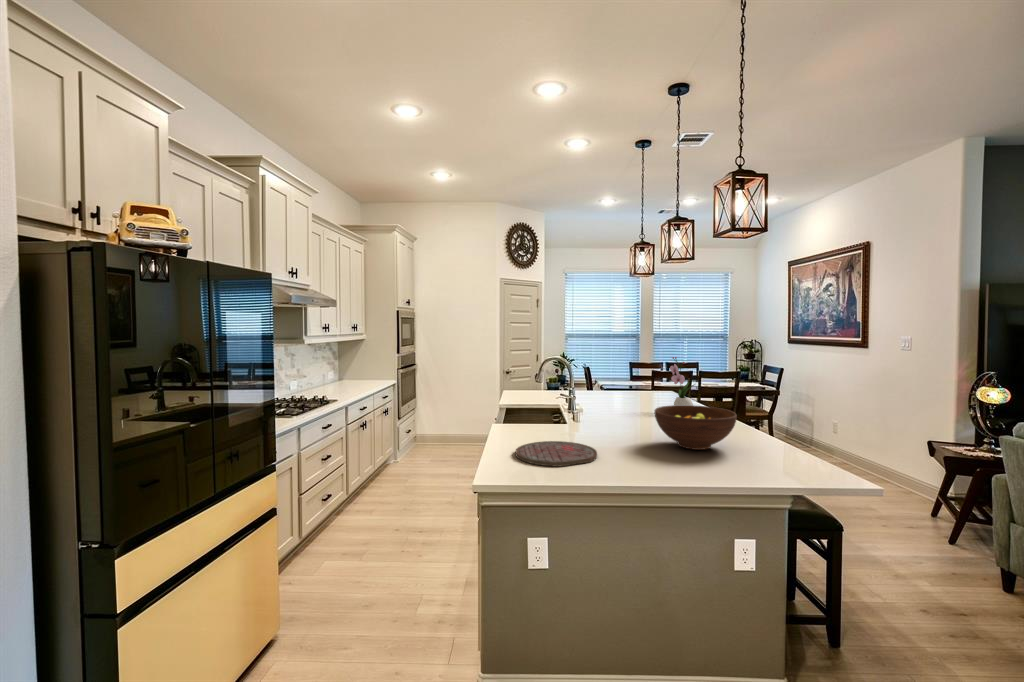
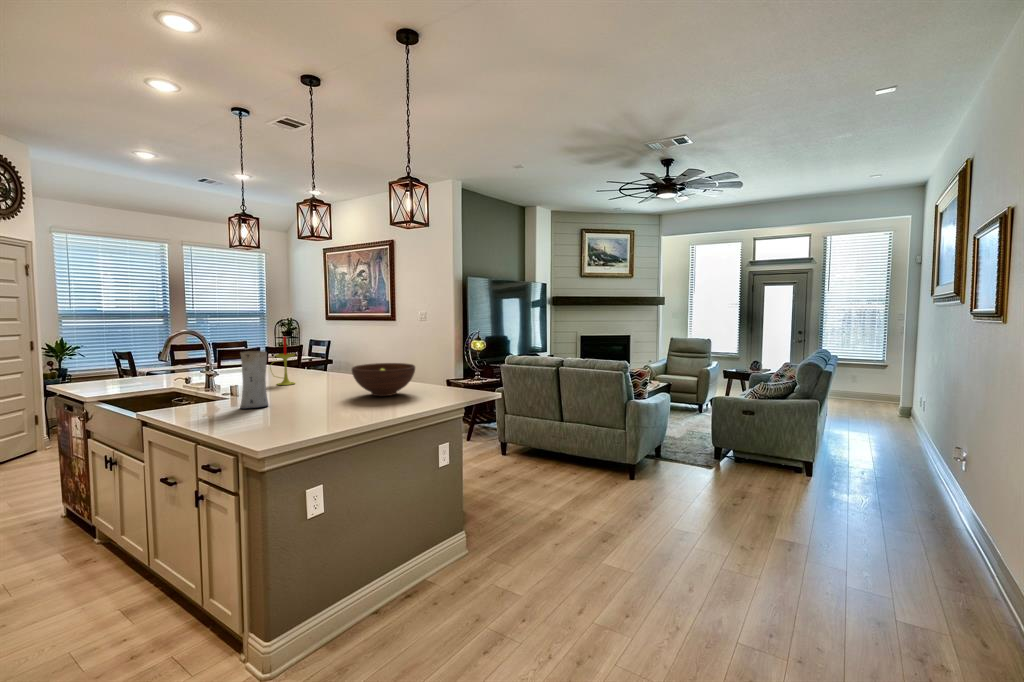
flower arrangement: present [670,357,695,405] -> none [309,329,332,378]
candle: none [621,363,646,415] -> present [270,337,295,385]
vase: none [548,378,573,435] -> present [240,351,268,409]
cutting board: present [516,441,597,466] -> none [251,408,337,429]

